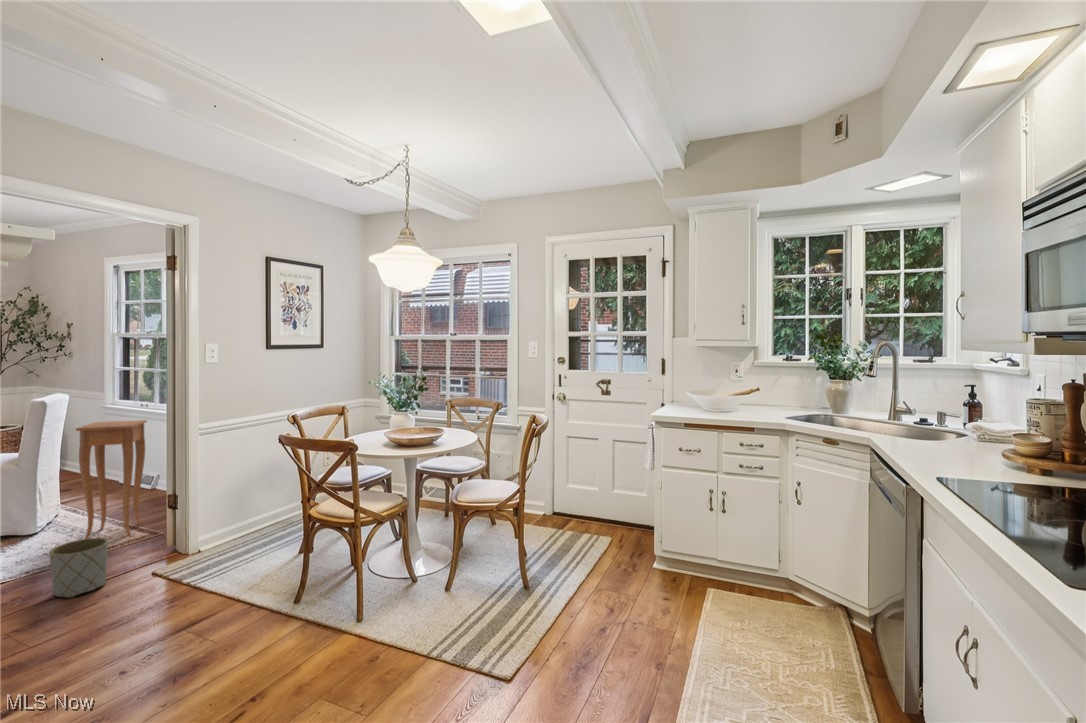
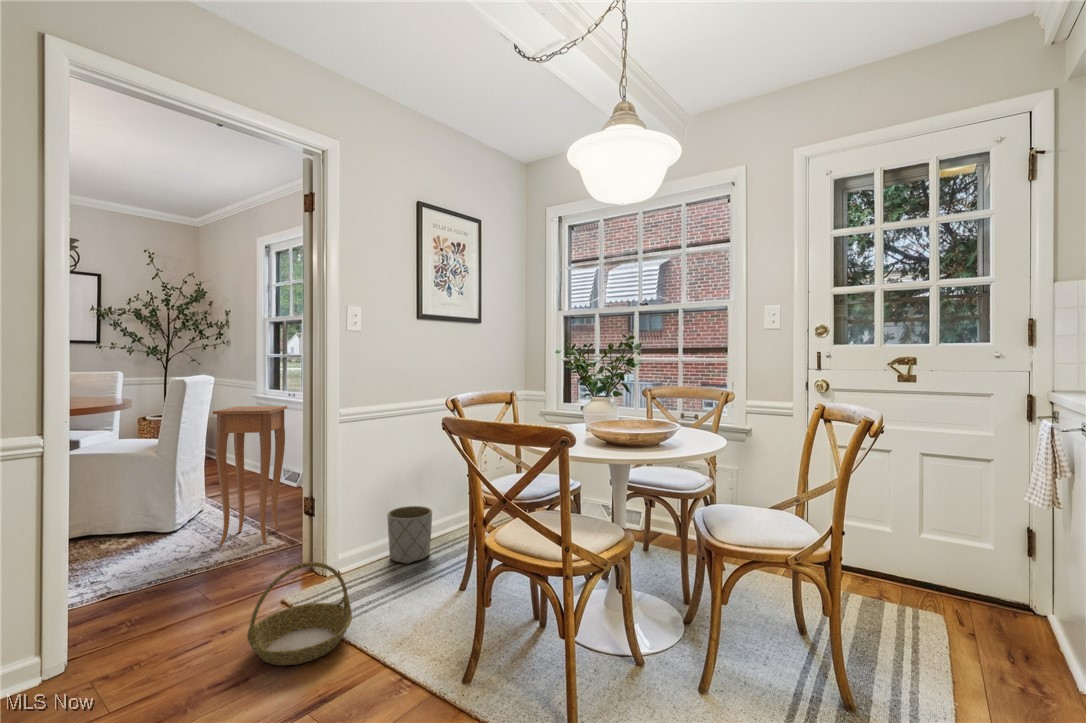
planter: present [50,538,108,598] -> present [387,506,432,564]
basket: none [129,539,213,610] -> present [247,562,352,665]

